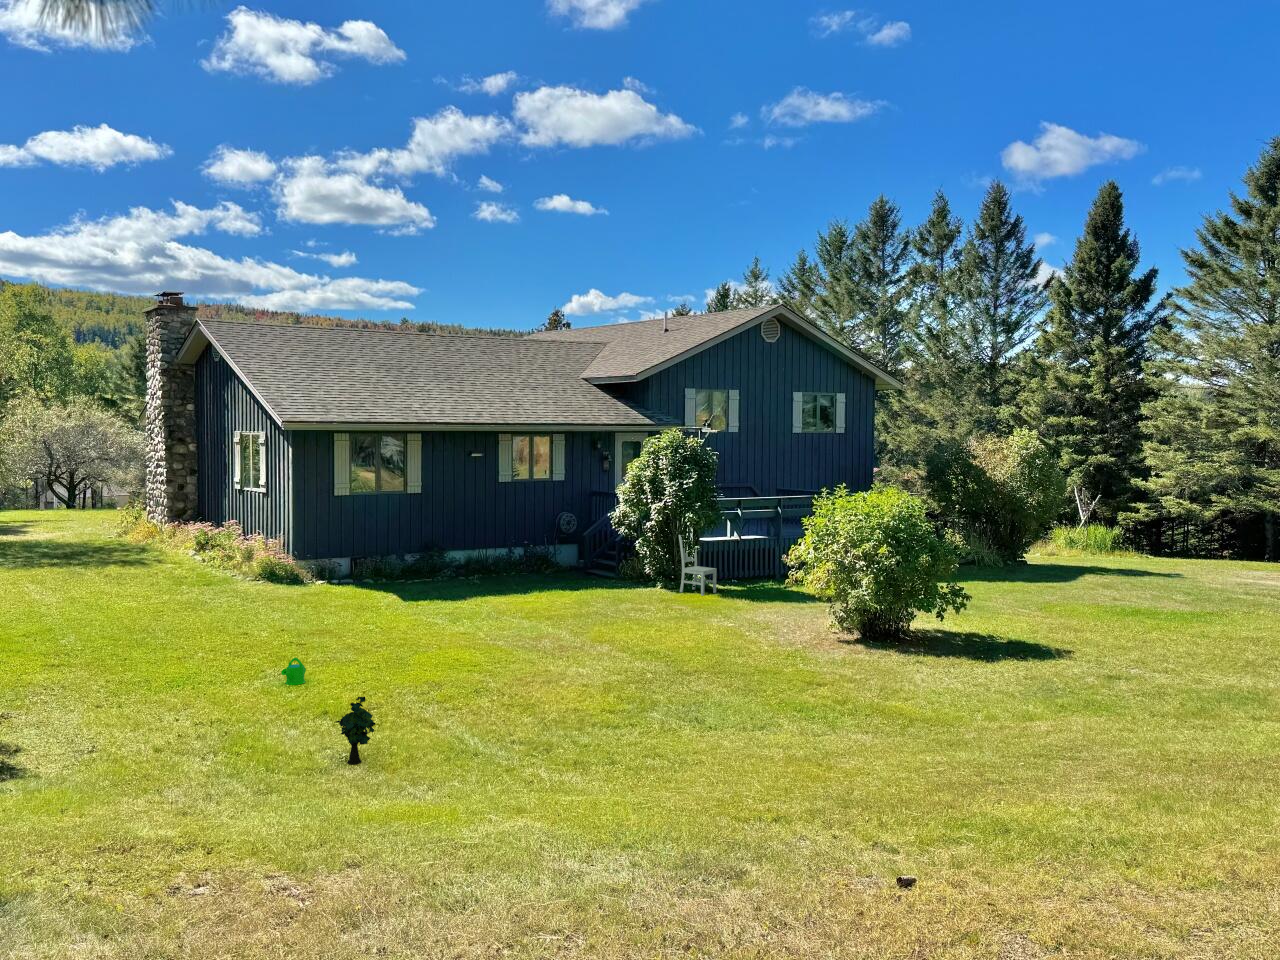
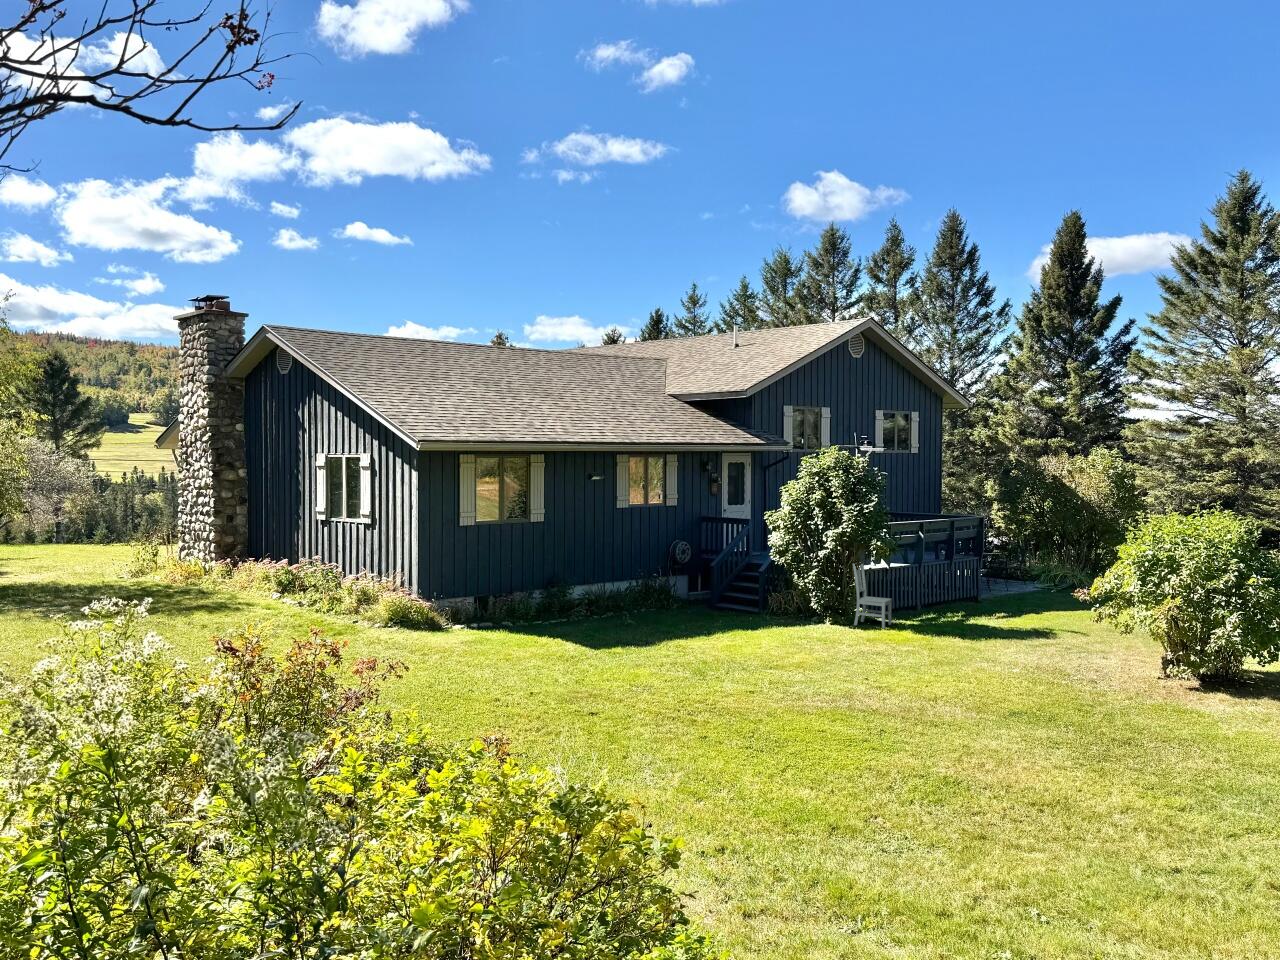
watering can: present [281,658,306,685] -> none [660,740,685,776]
decorative plant: present [334,697,376,765] -> none [933,810,988,904]

